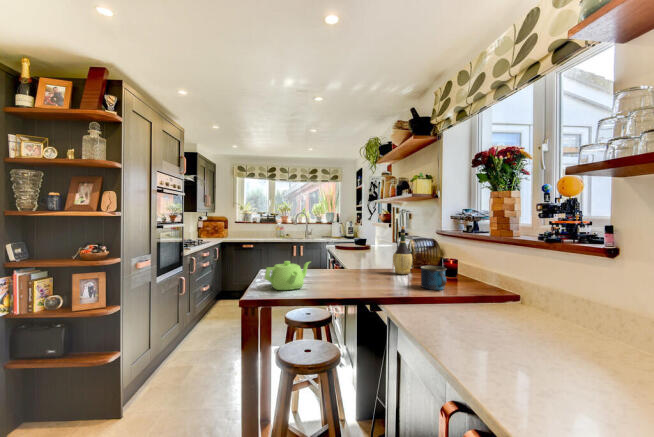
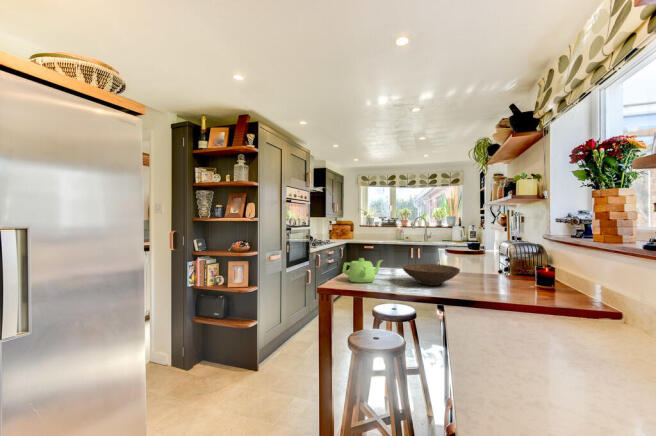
wine bottle: present [393,226,412,274] -> none [480,230,503,280]
wooden bowl: none [330,262,387,286] -> present [403,264,460,286]
mug: present [420,266,446,290] -> none [494,271,524,296]

